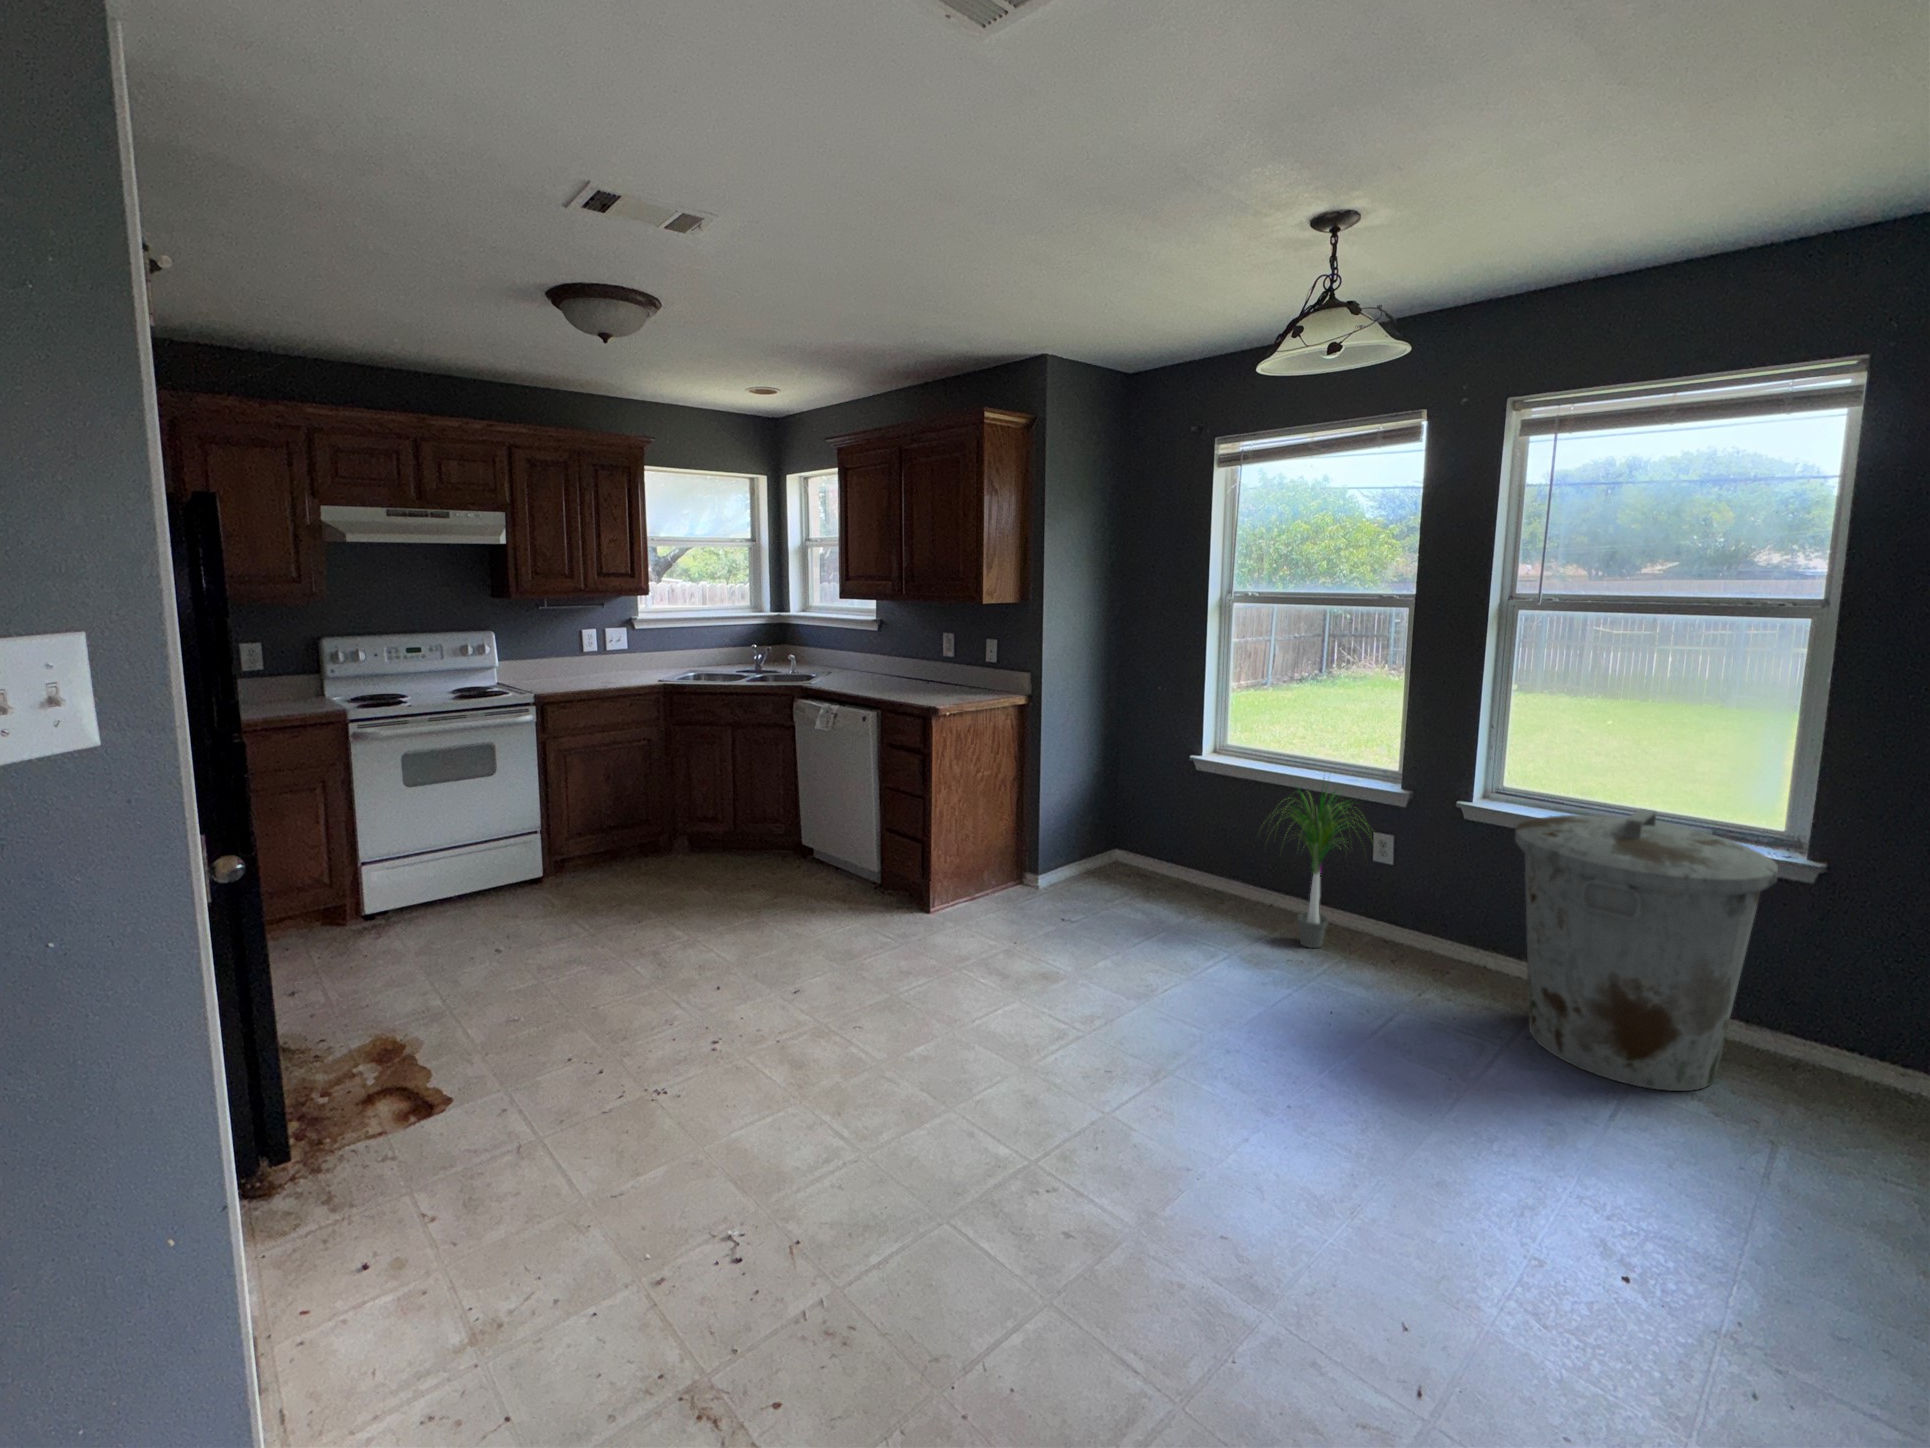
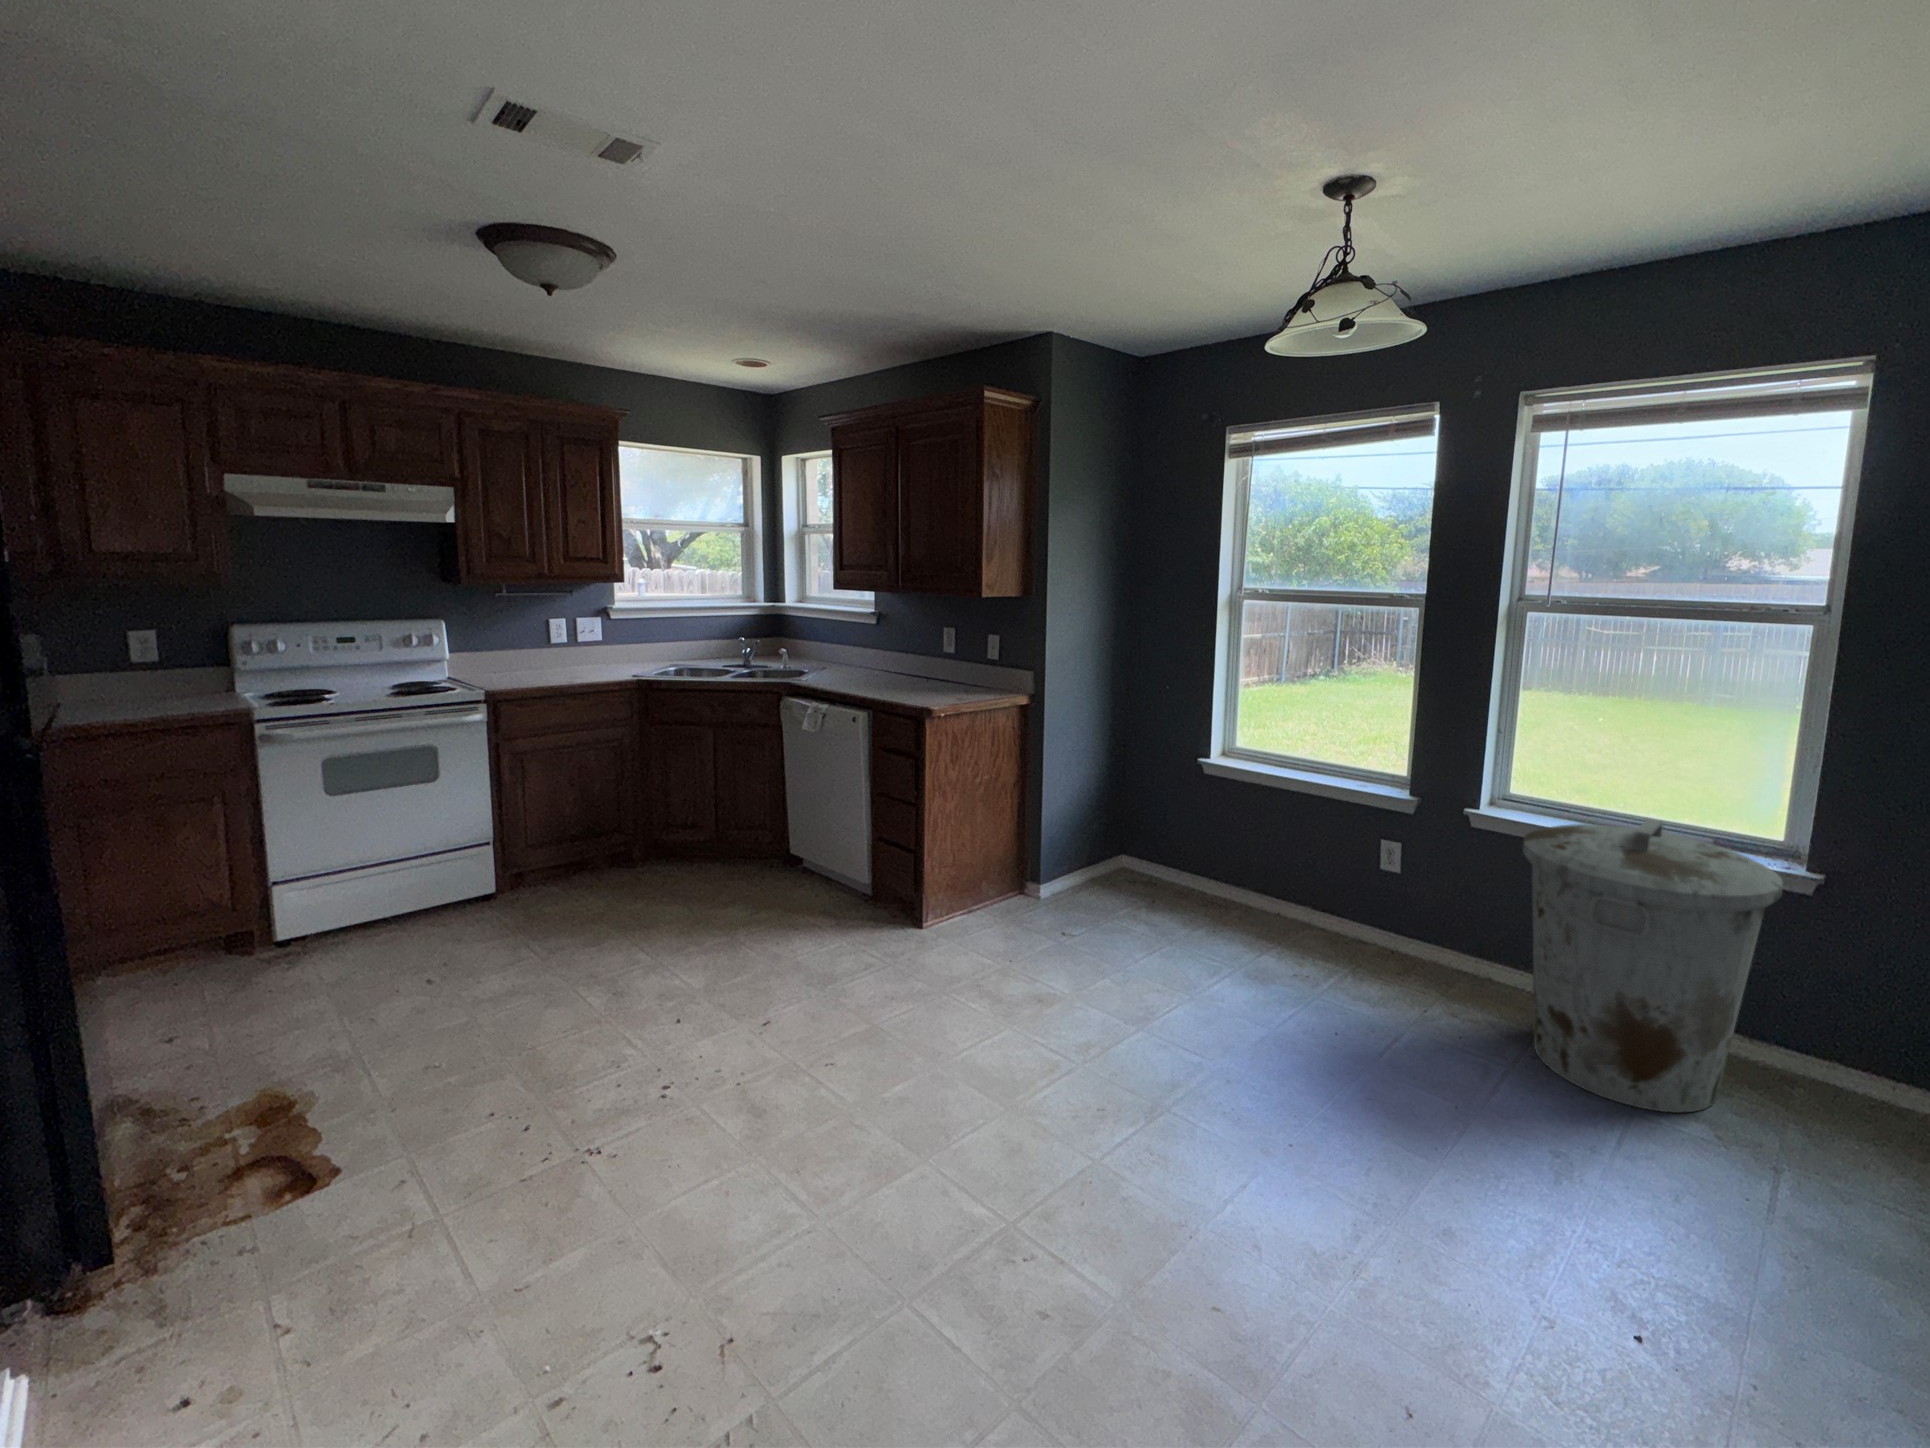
potted plant: present [1275,791,1366,948] -> none [1261,773,1391,960]

